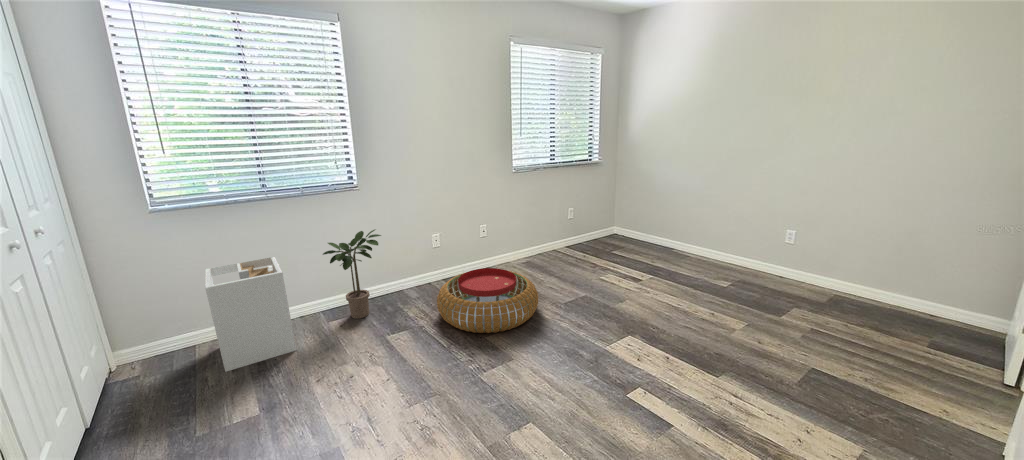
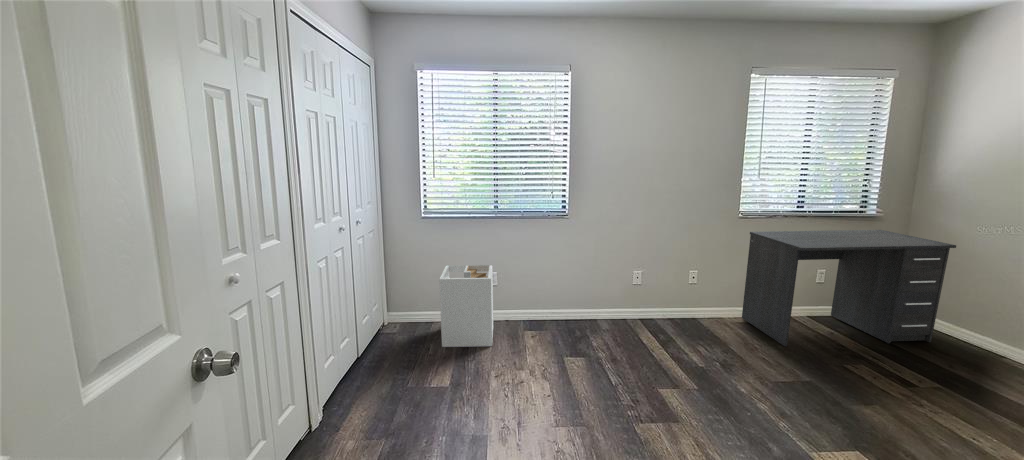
desk: none [522,172,646,274] -> present [742,230,956,346]
potted plant: present [323,230,381,319] -> none [526,256,580,335]
pouf: present [437,268,538,333] -> none [618,316,736,390]

